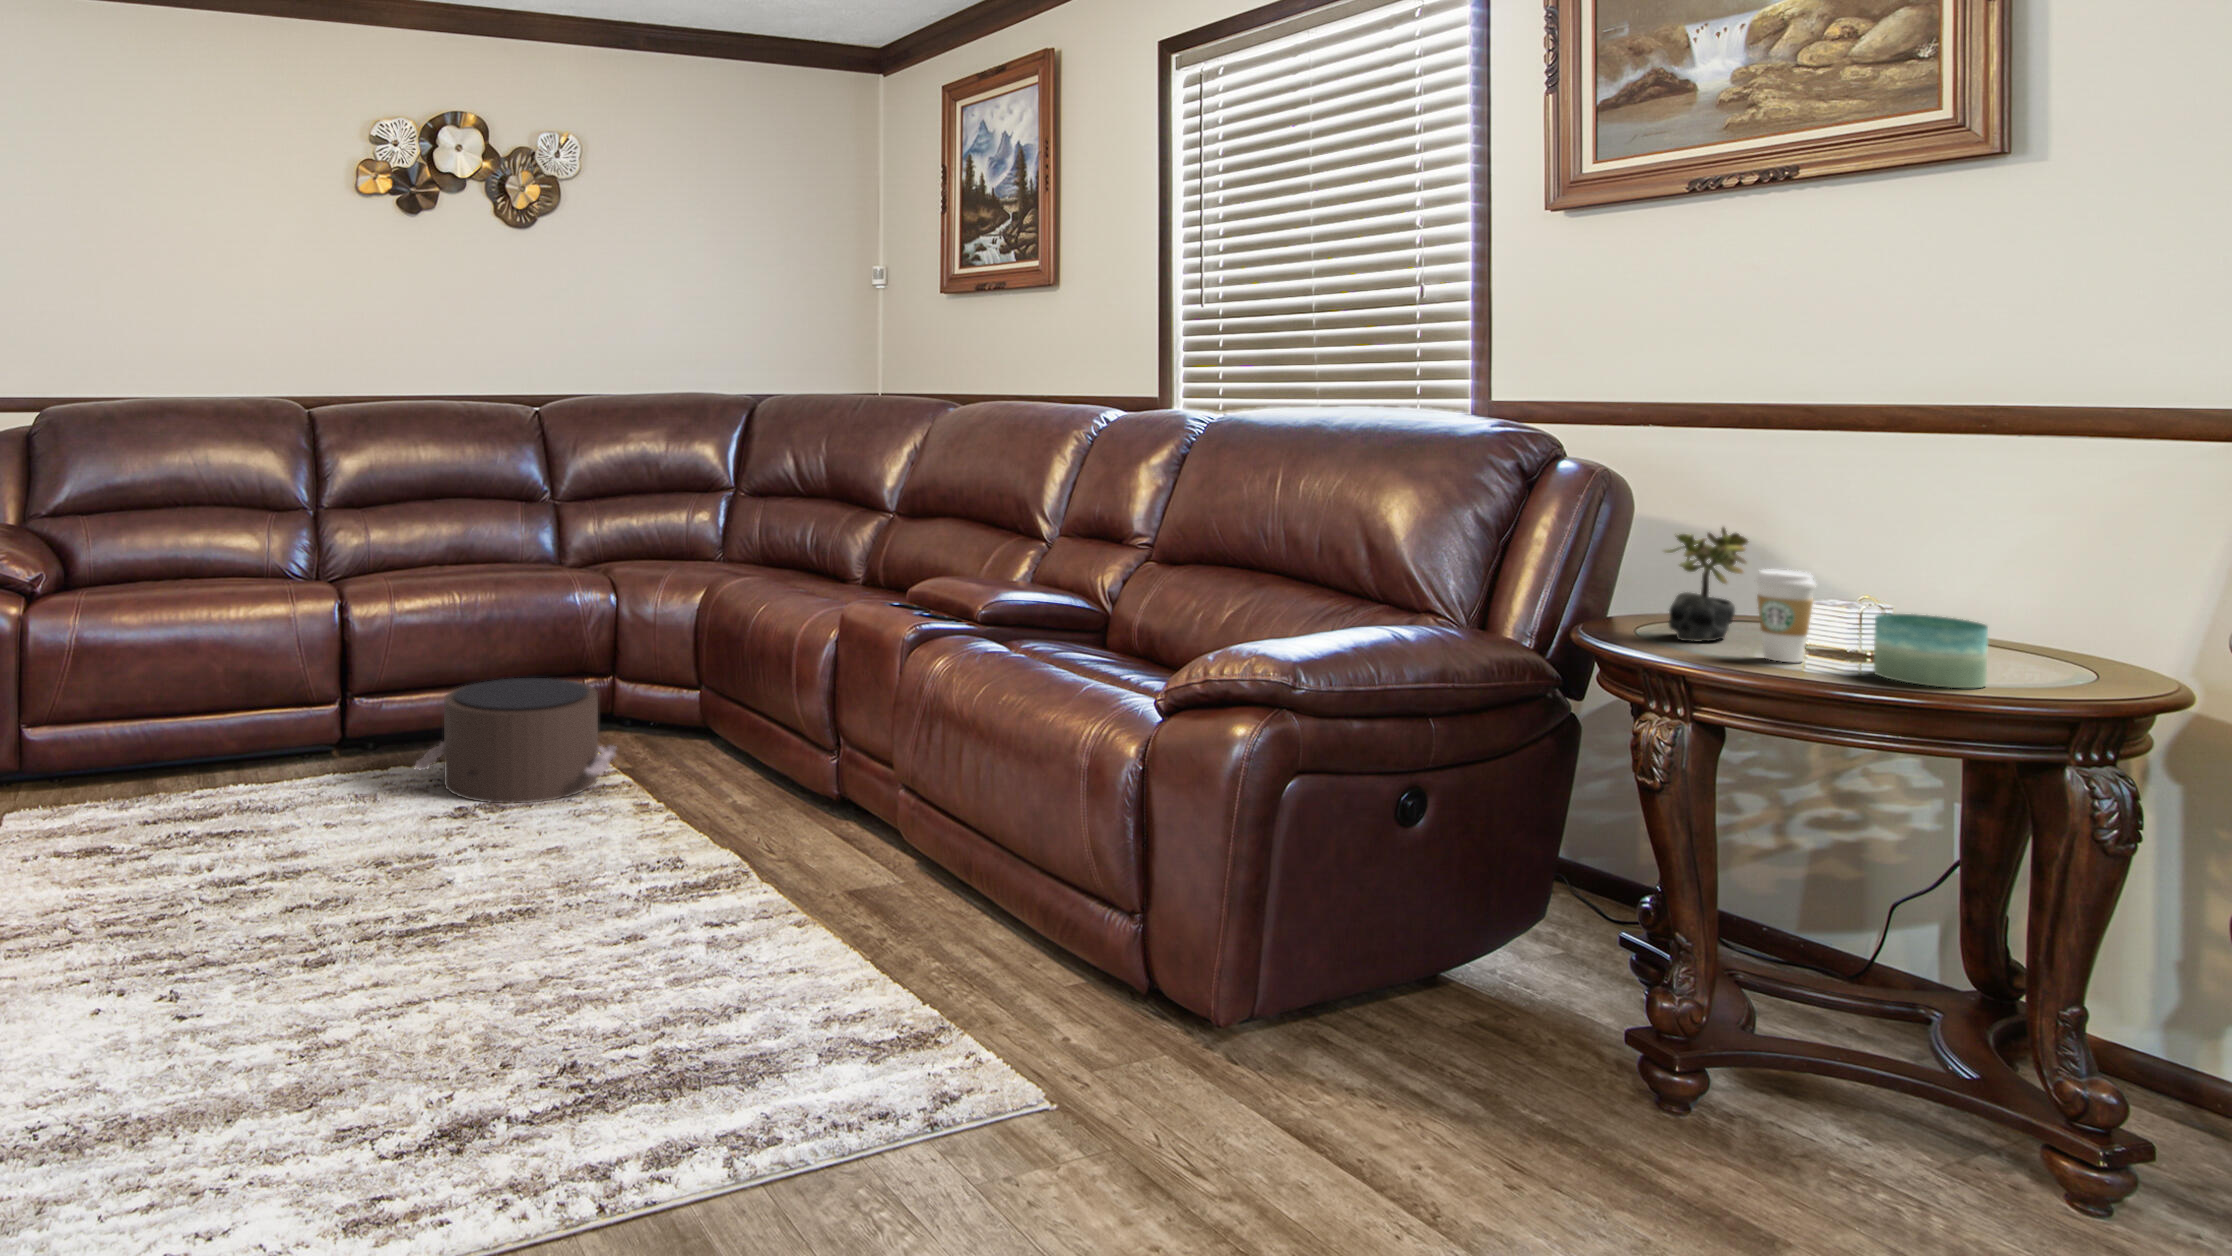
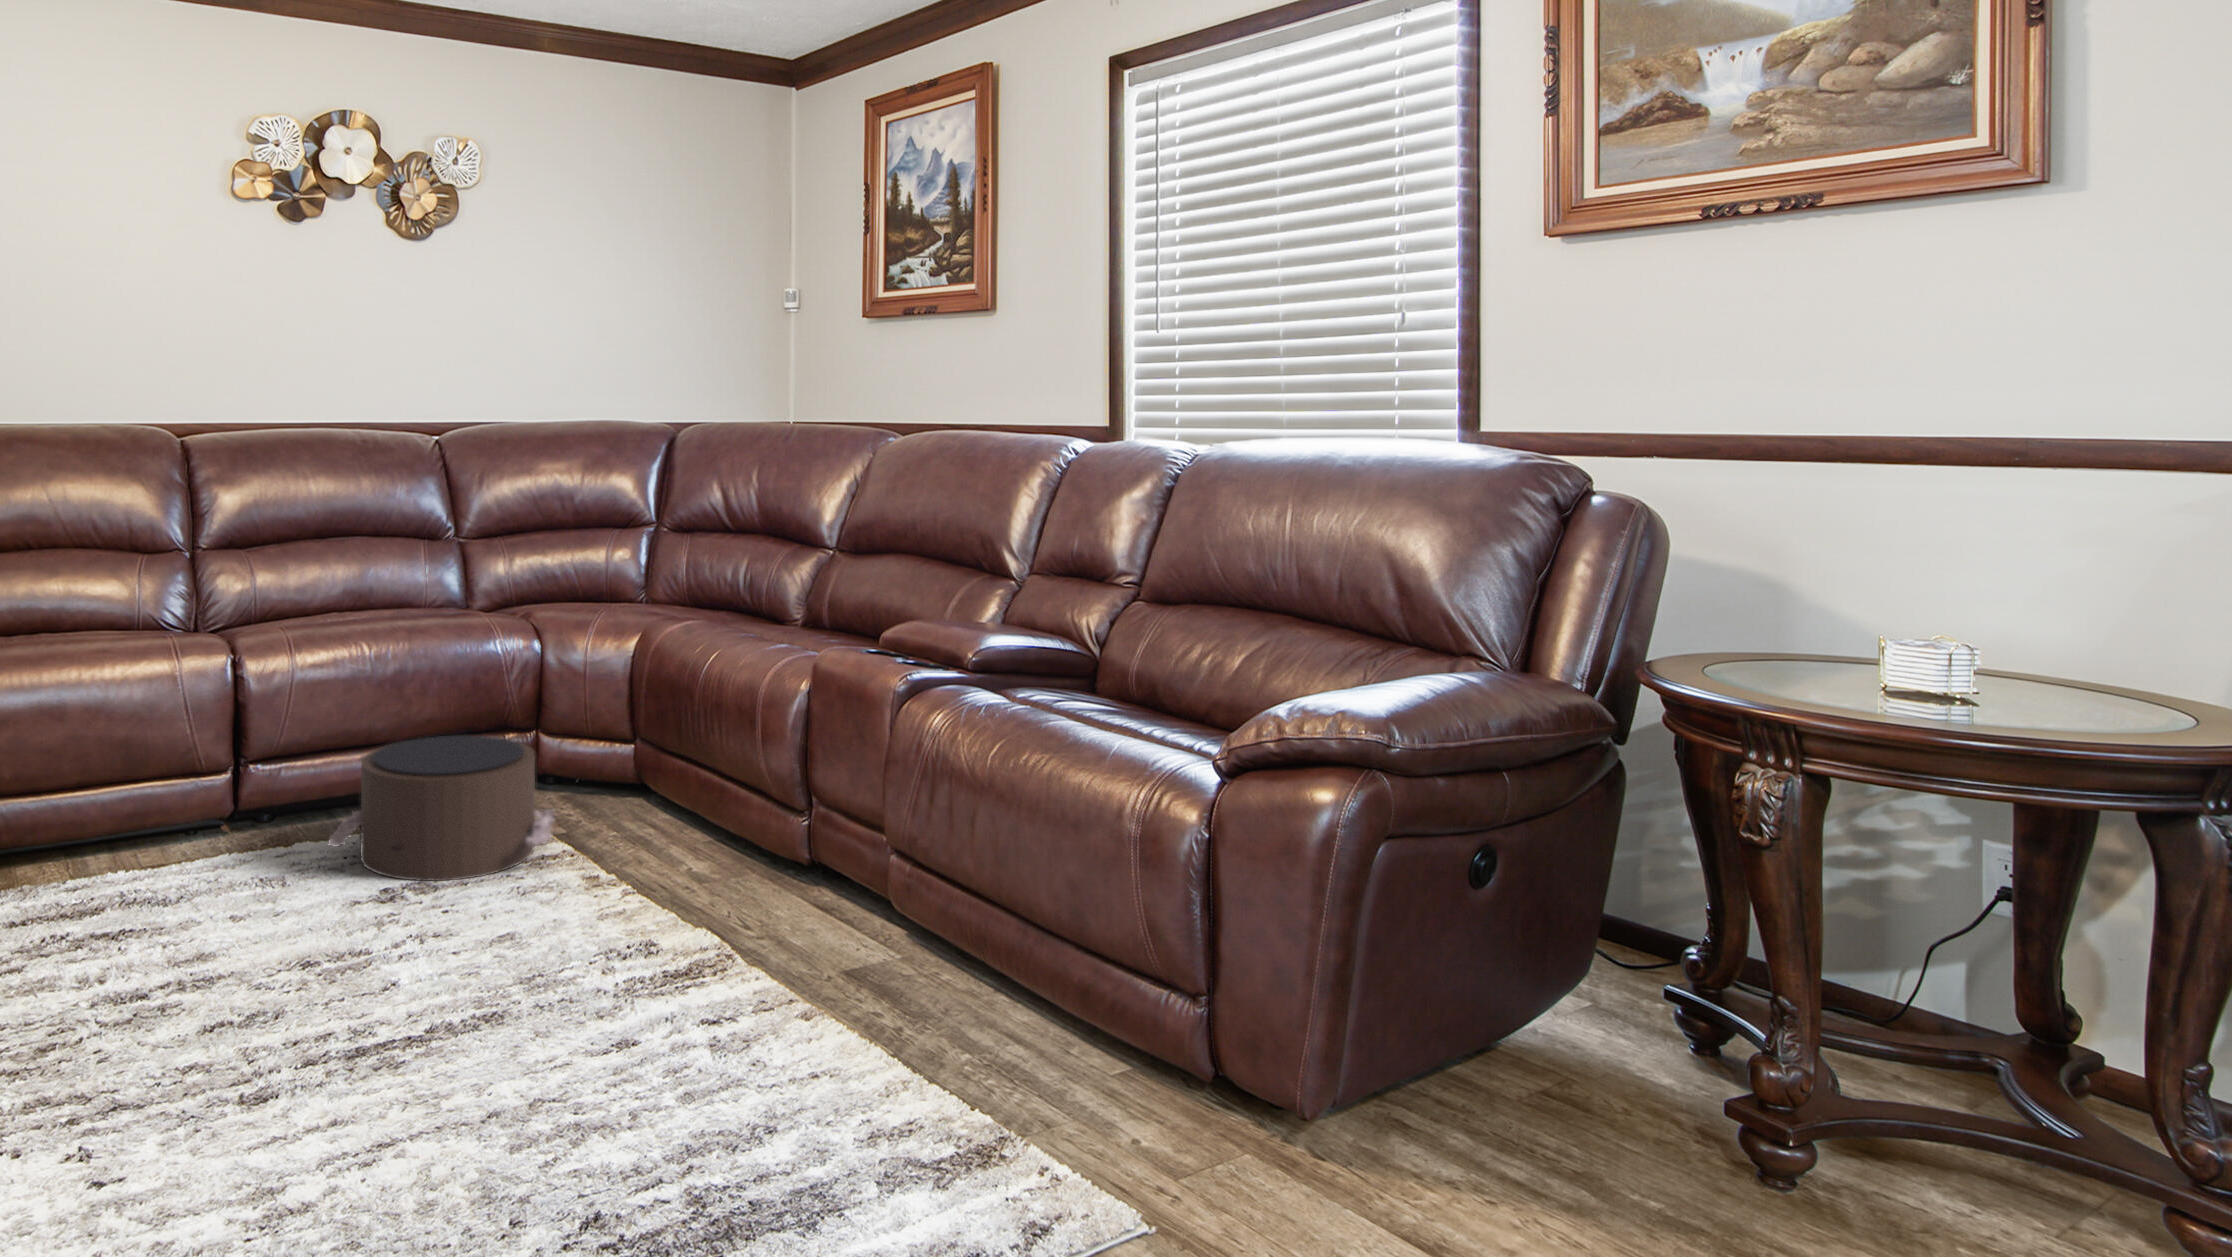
succulent plant: present [1665,527,1748,642] -> none [1727,562,1819,683]
coffee cup: present [1755,570,1816,662] -> none [1845,608,1911,706]
candle: present [1874,614,1988,688] -> none [1978,654,2101,733]

